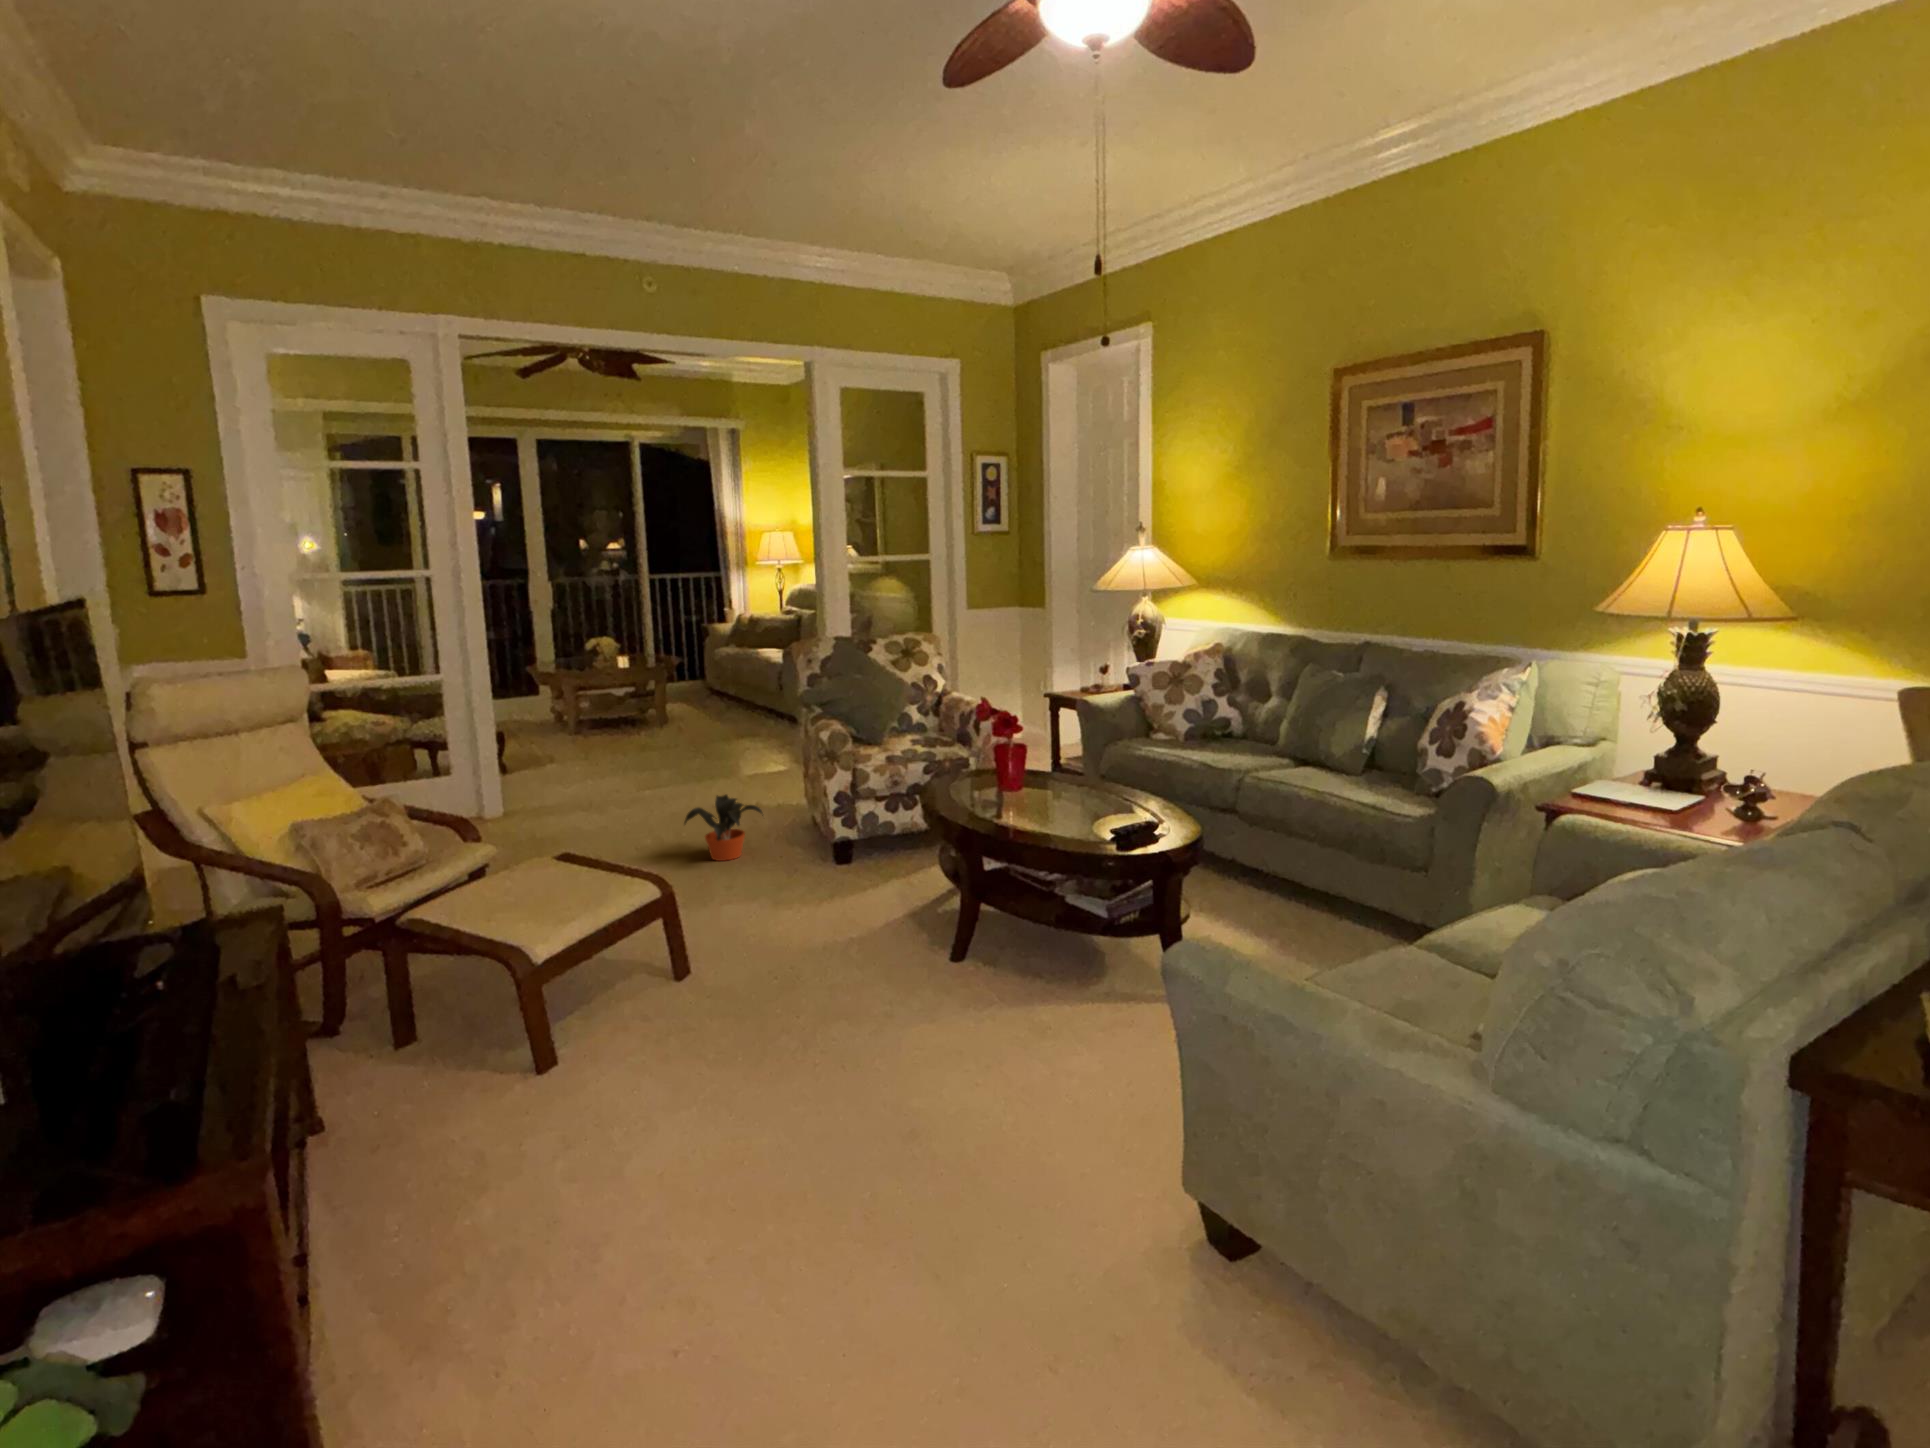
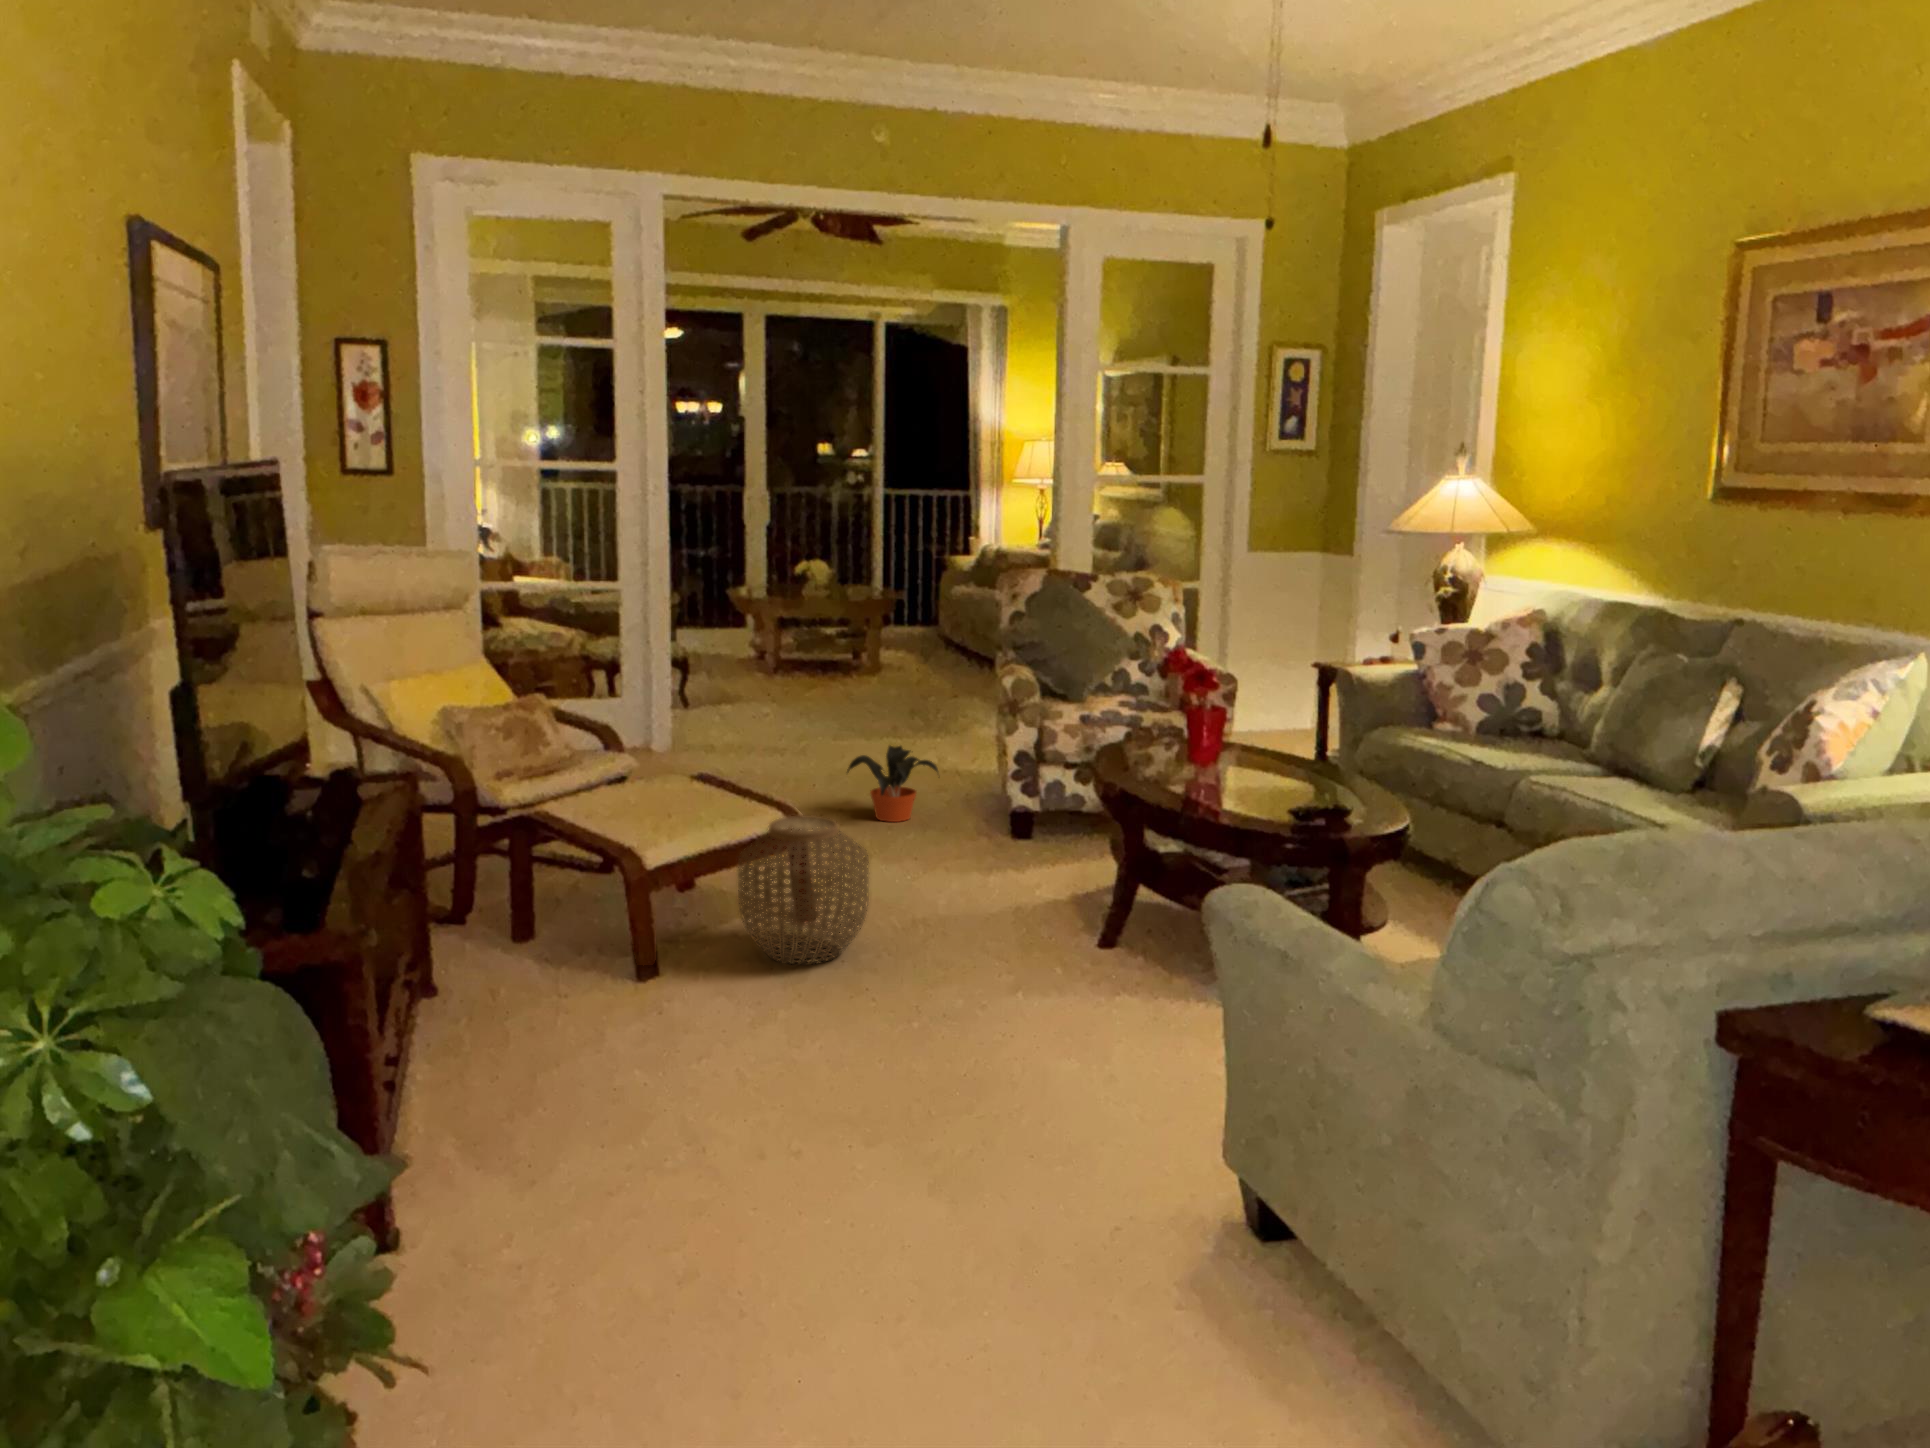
woven basket: none [624,884,750,1023] -> present [738,815,869,964]

